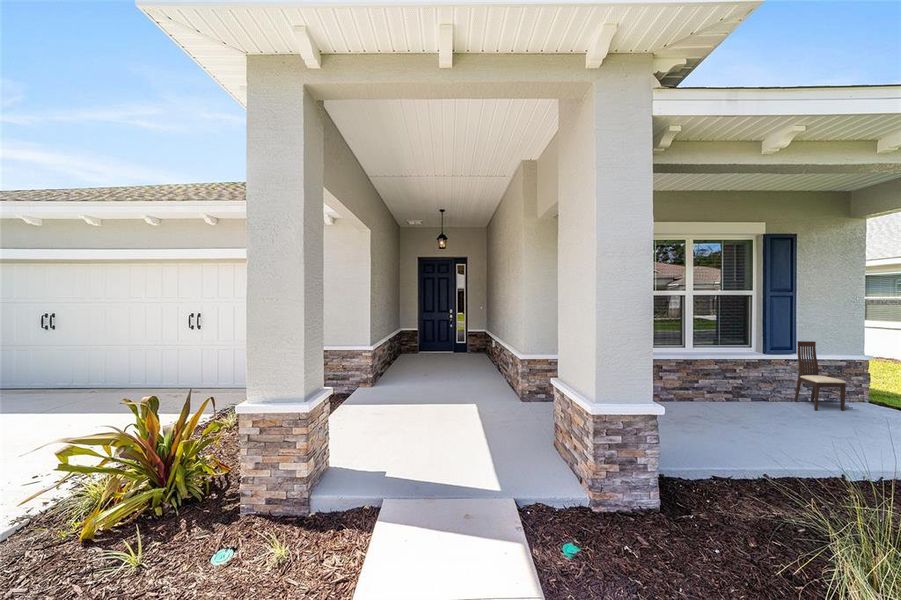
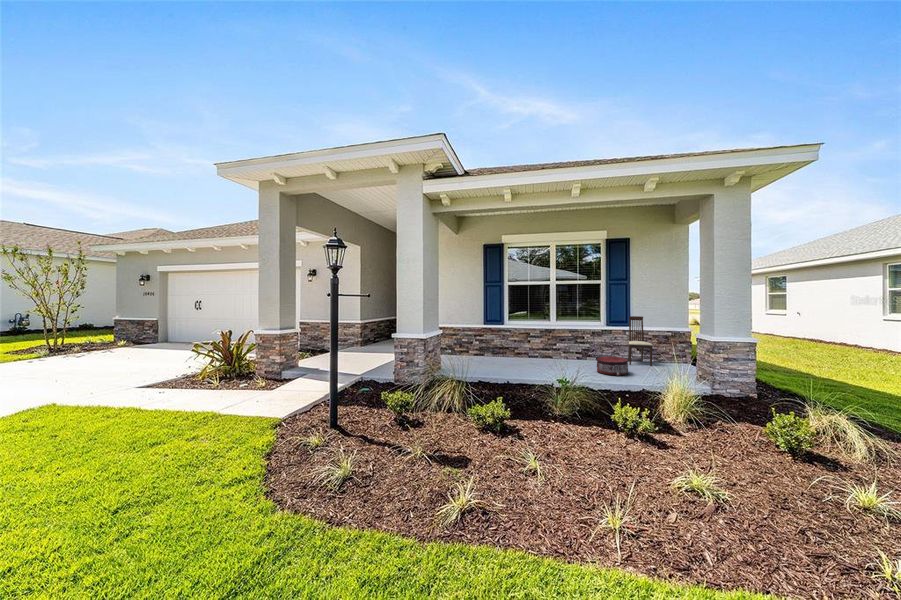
pouf: none [805,405,867,439] -> present [597,356,628,375]

